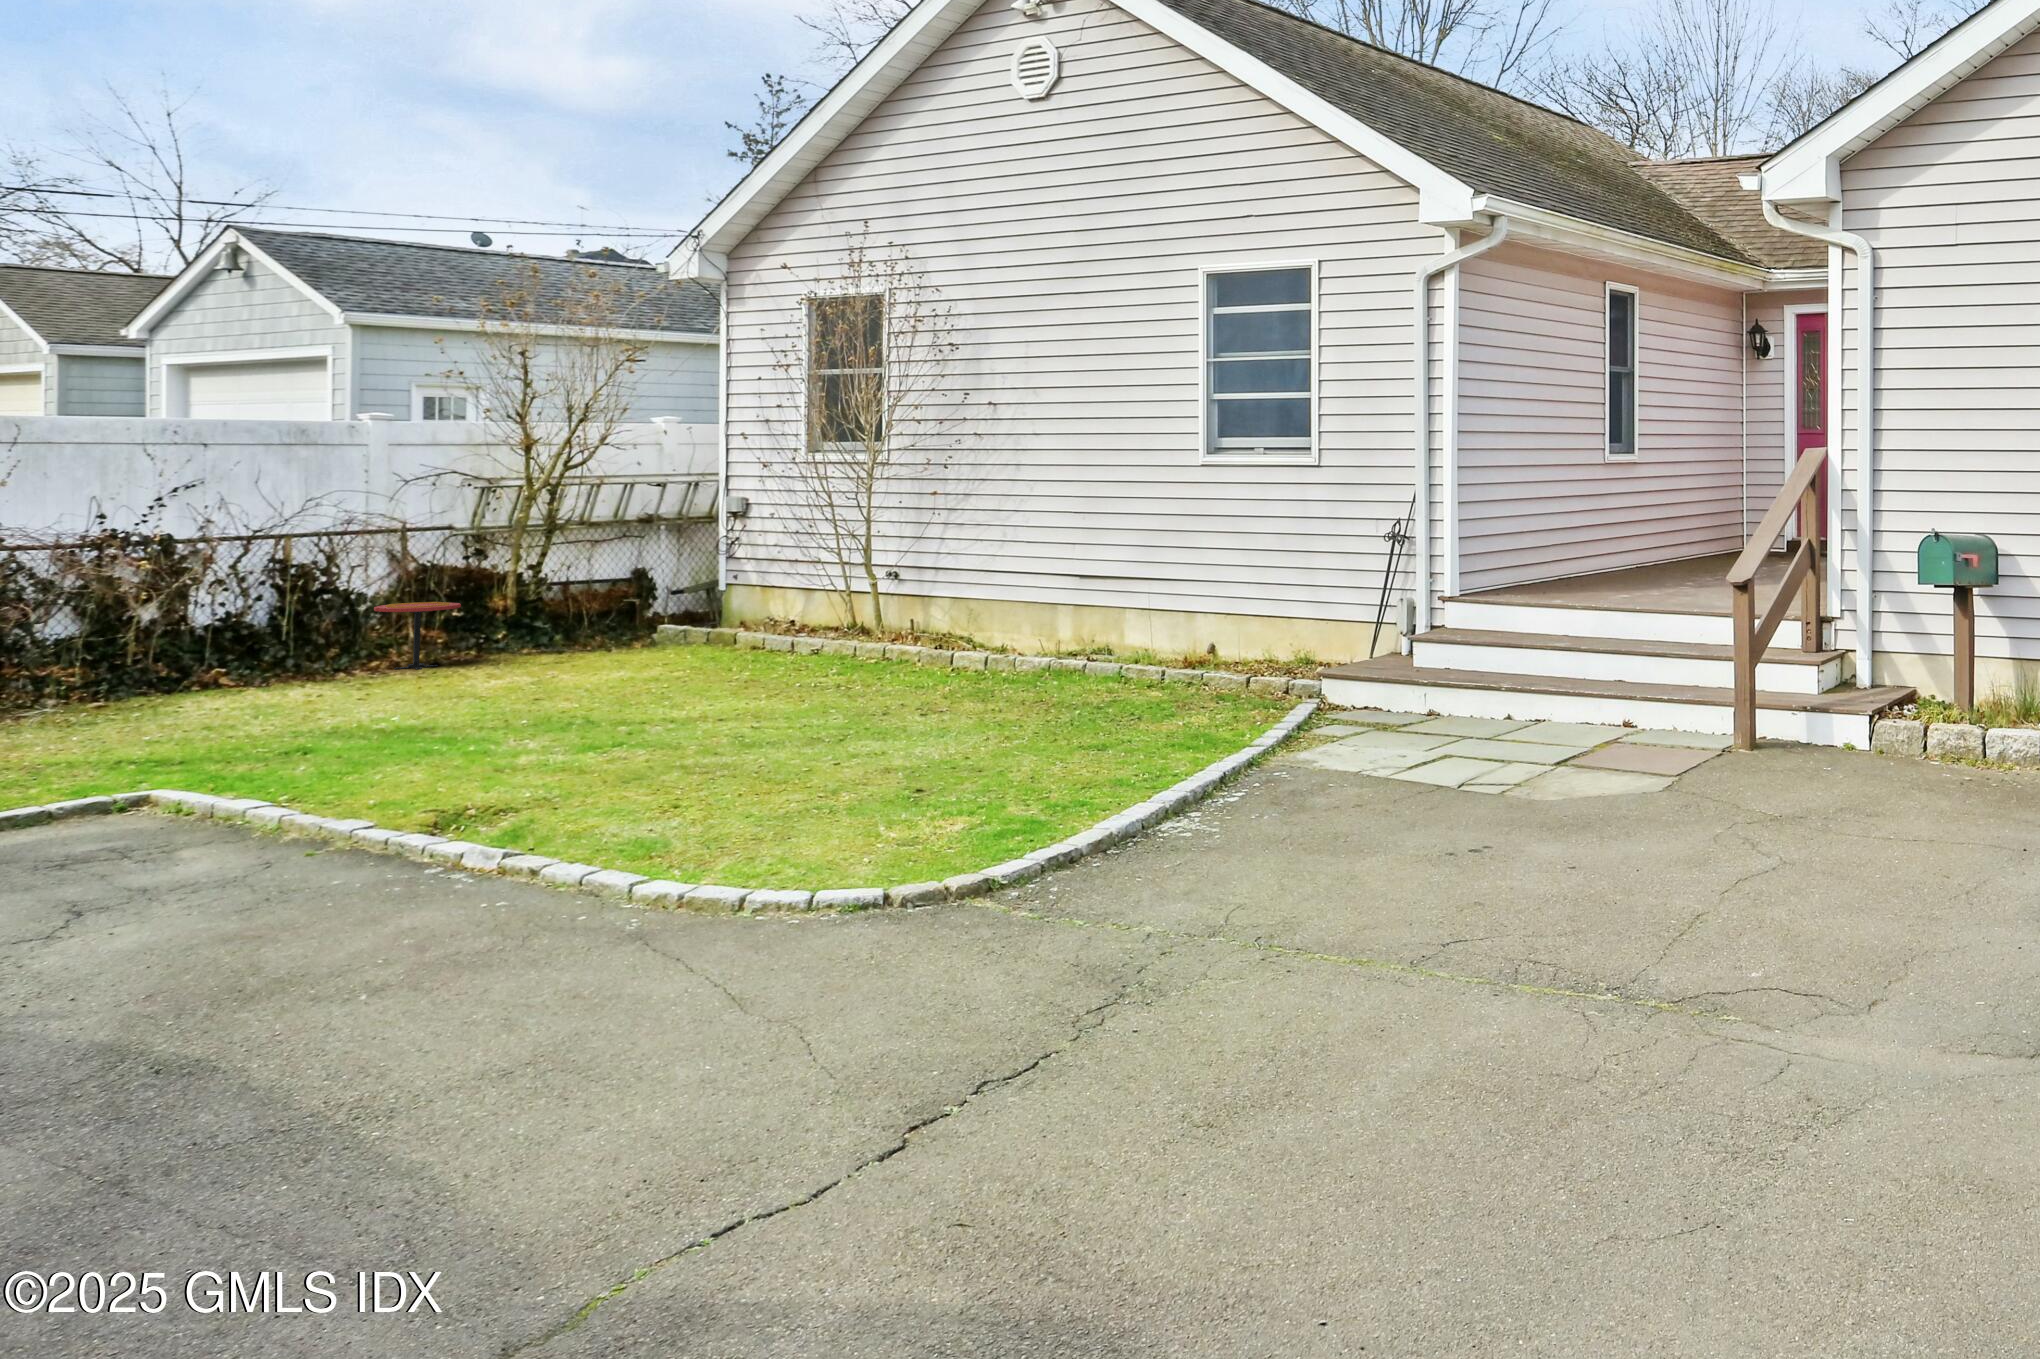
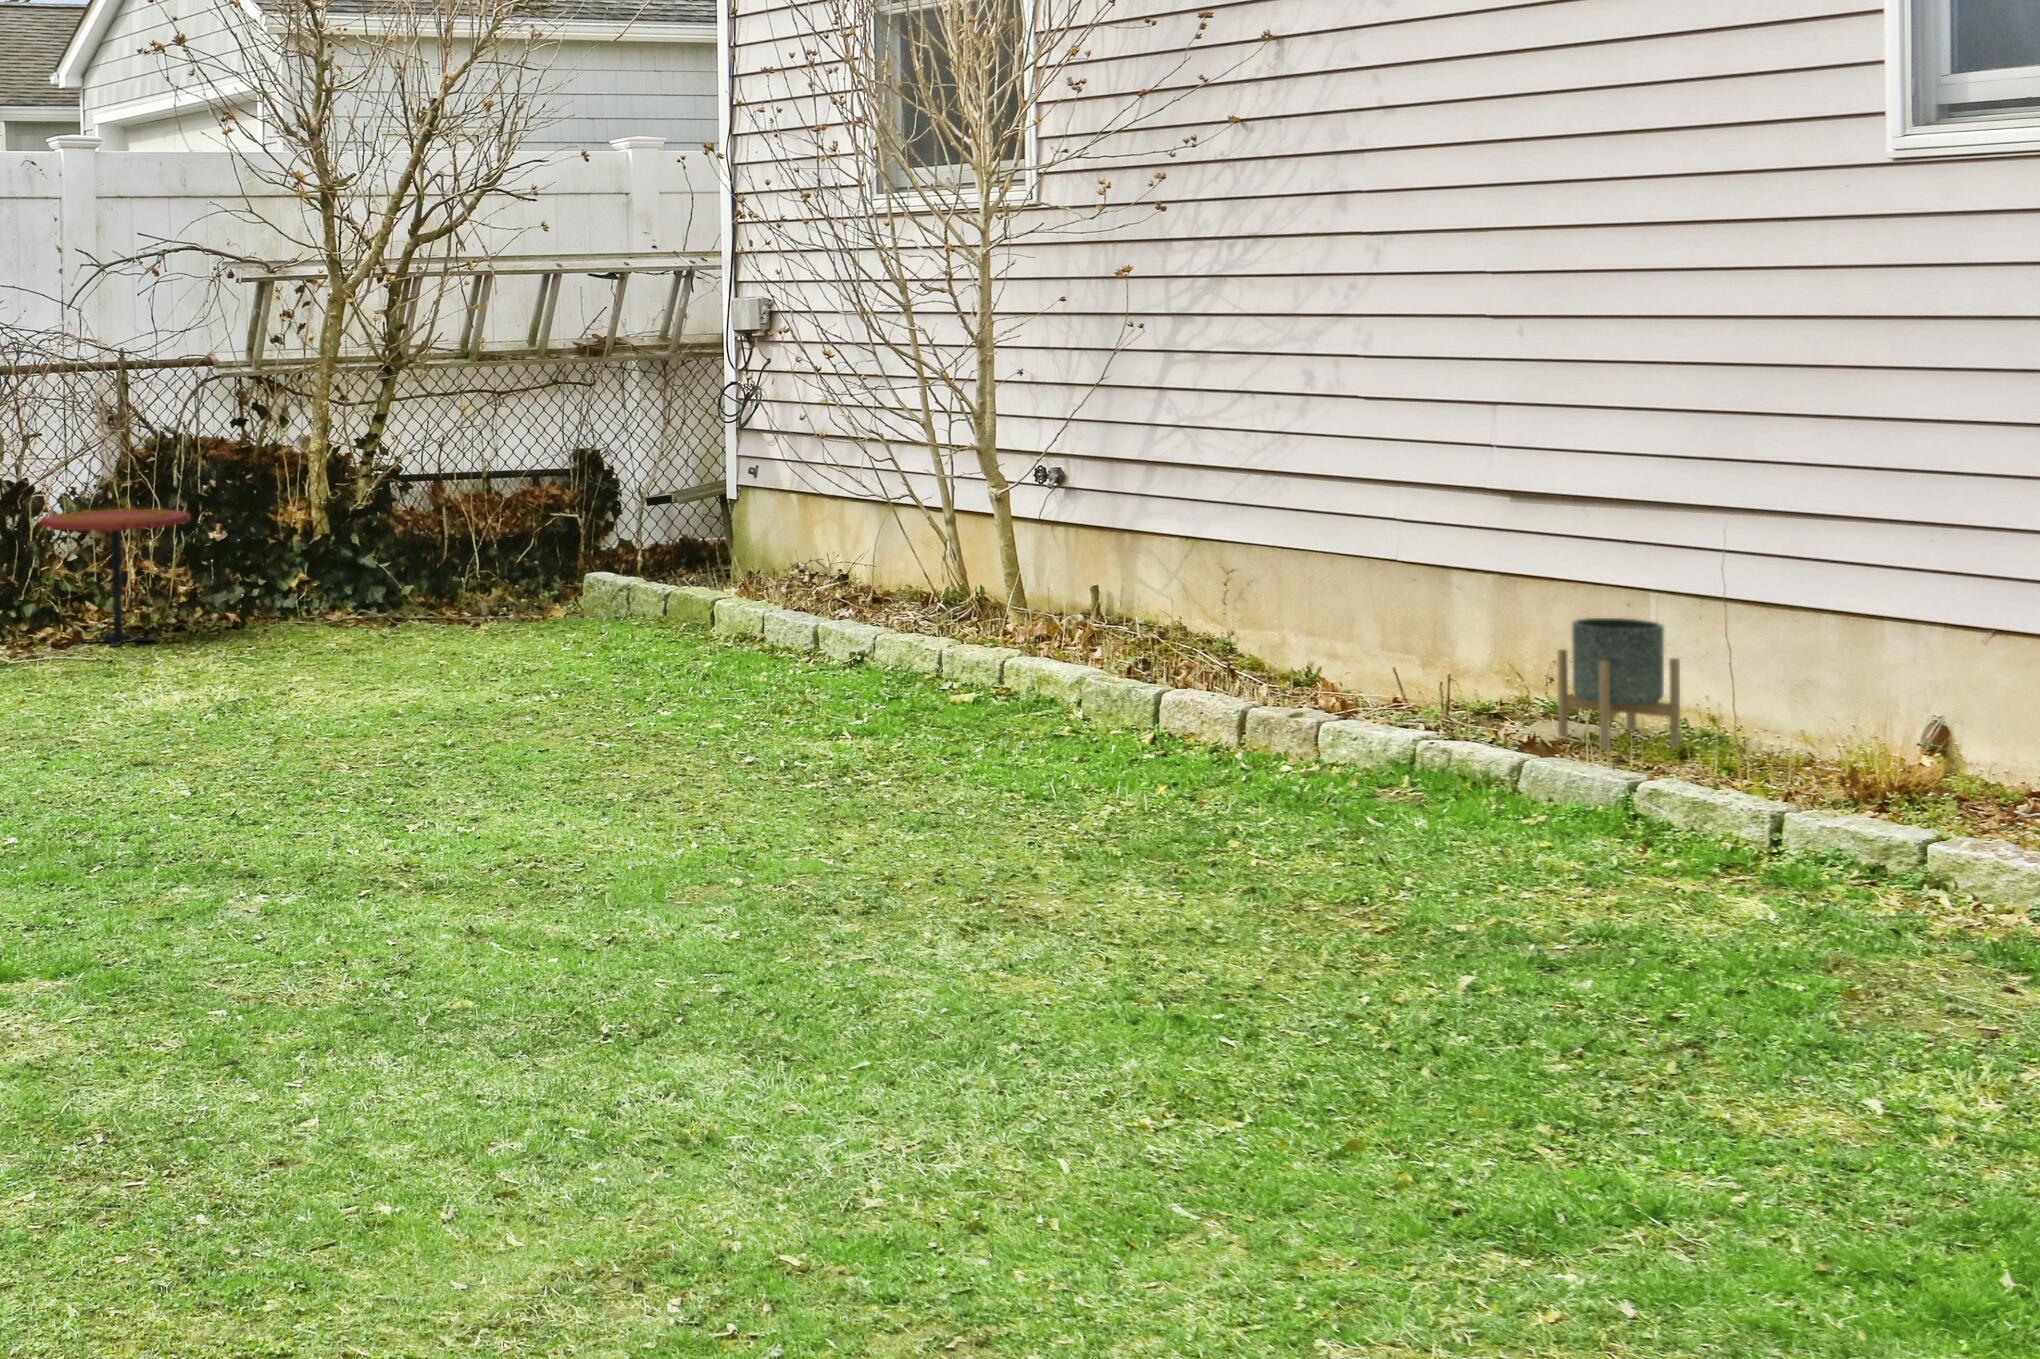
planter: none [1082,610,1118,651] -> present [1557,618,1680,751]

